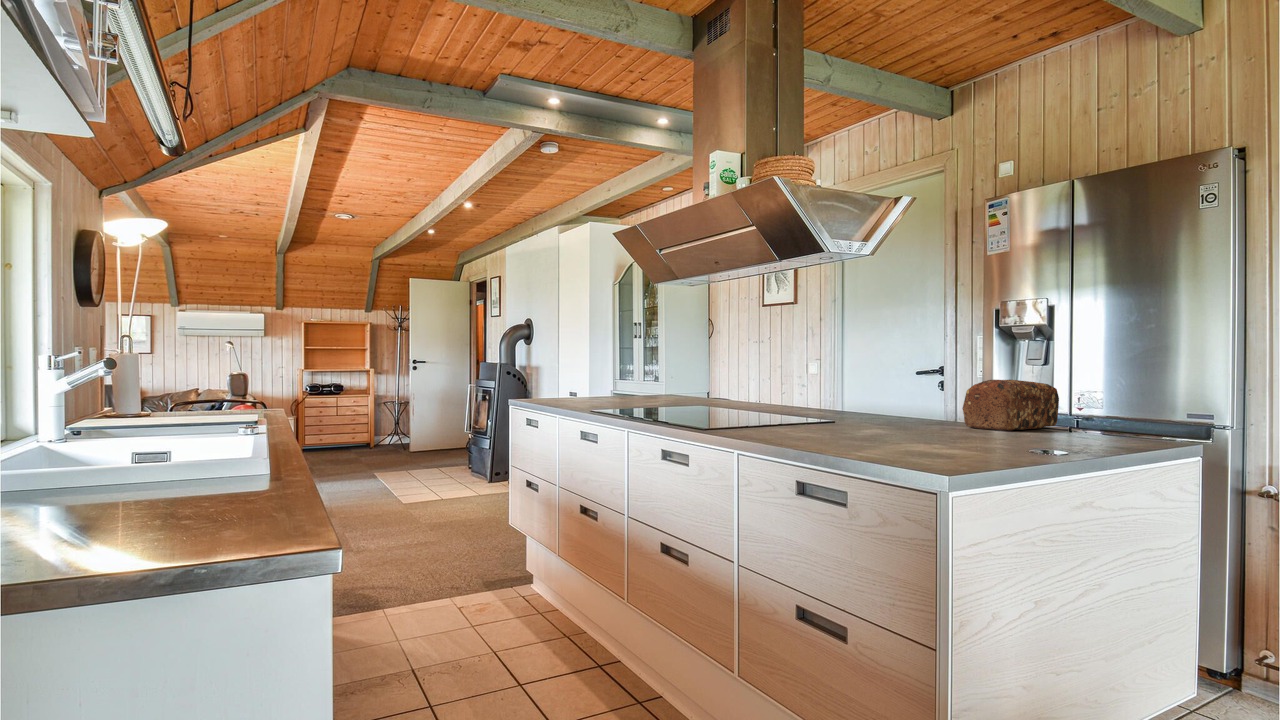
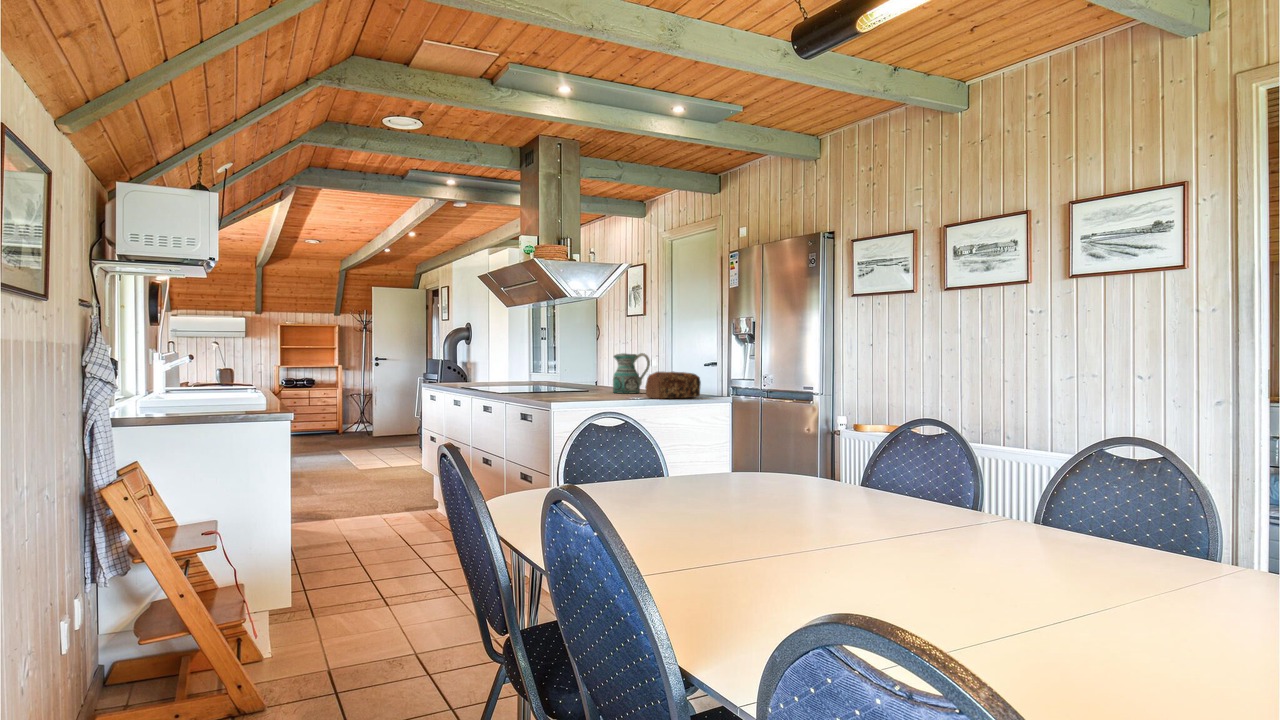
ceramic pitcher: none [842,349,906,415] -> present [613,353,650,394]

